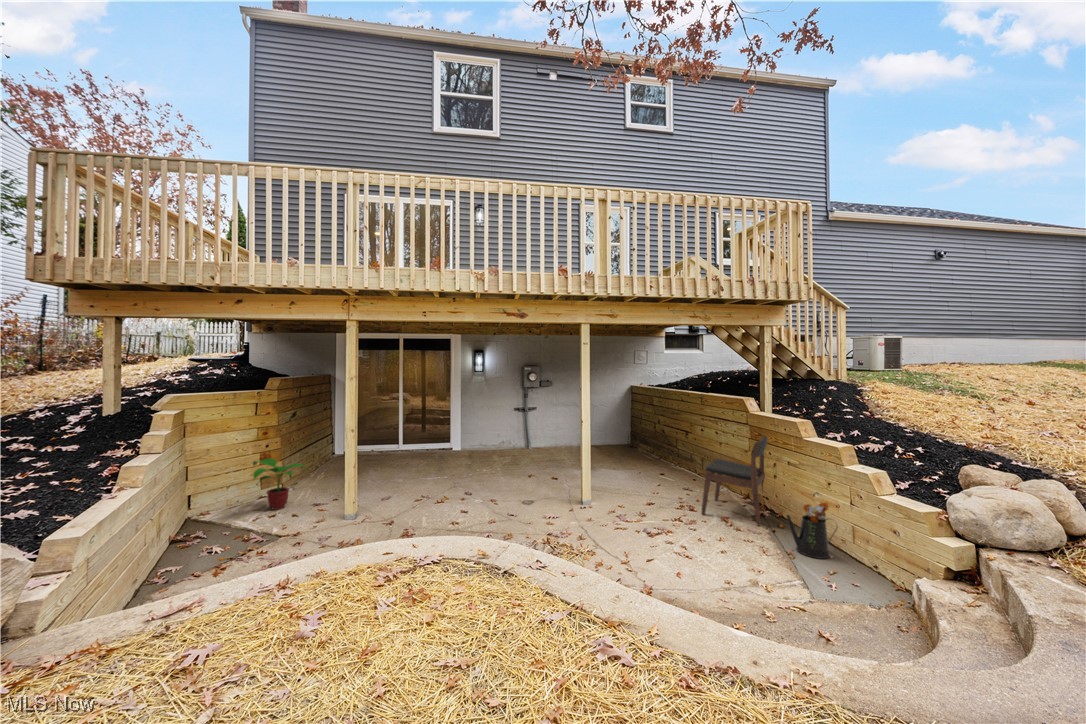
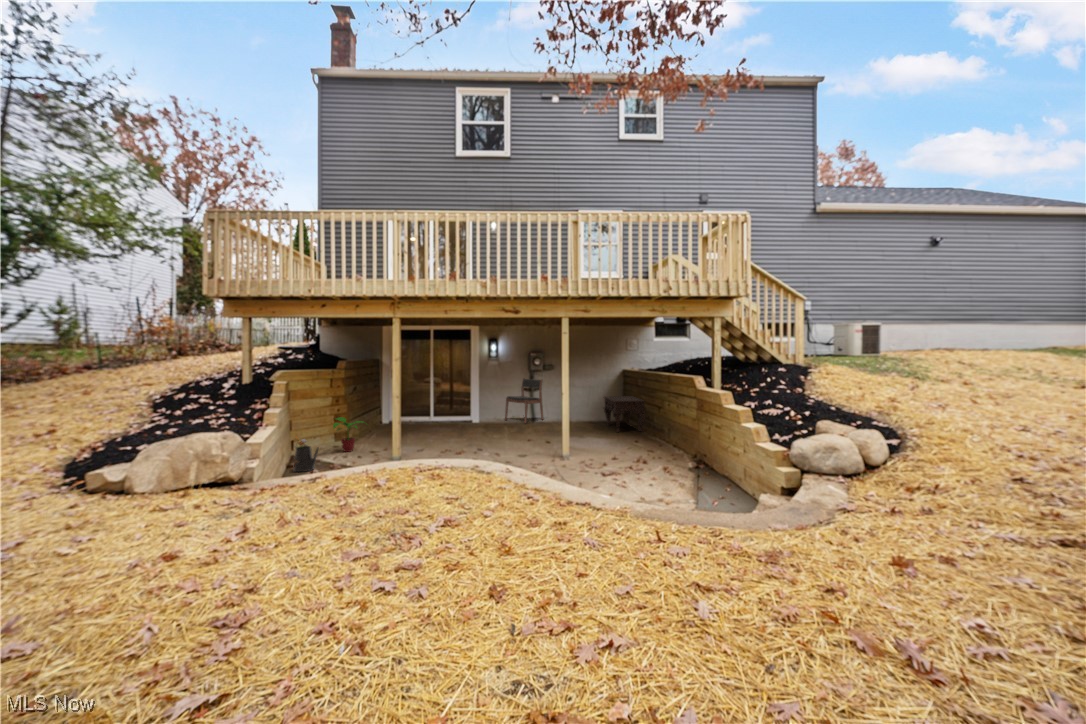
side table: none [611,421,667,468] -> present [604,396,645,432]
dining chair: present [701,435,767,526] -> present [505,378,543,423]
watering can: present [787,503,837,559] -> present [293,439,319,472]

